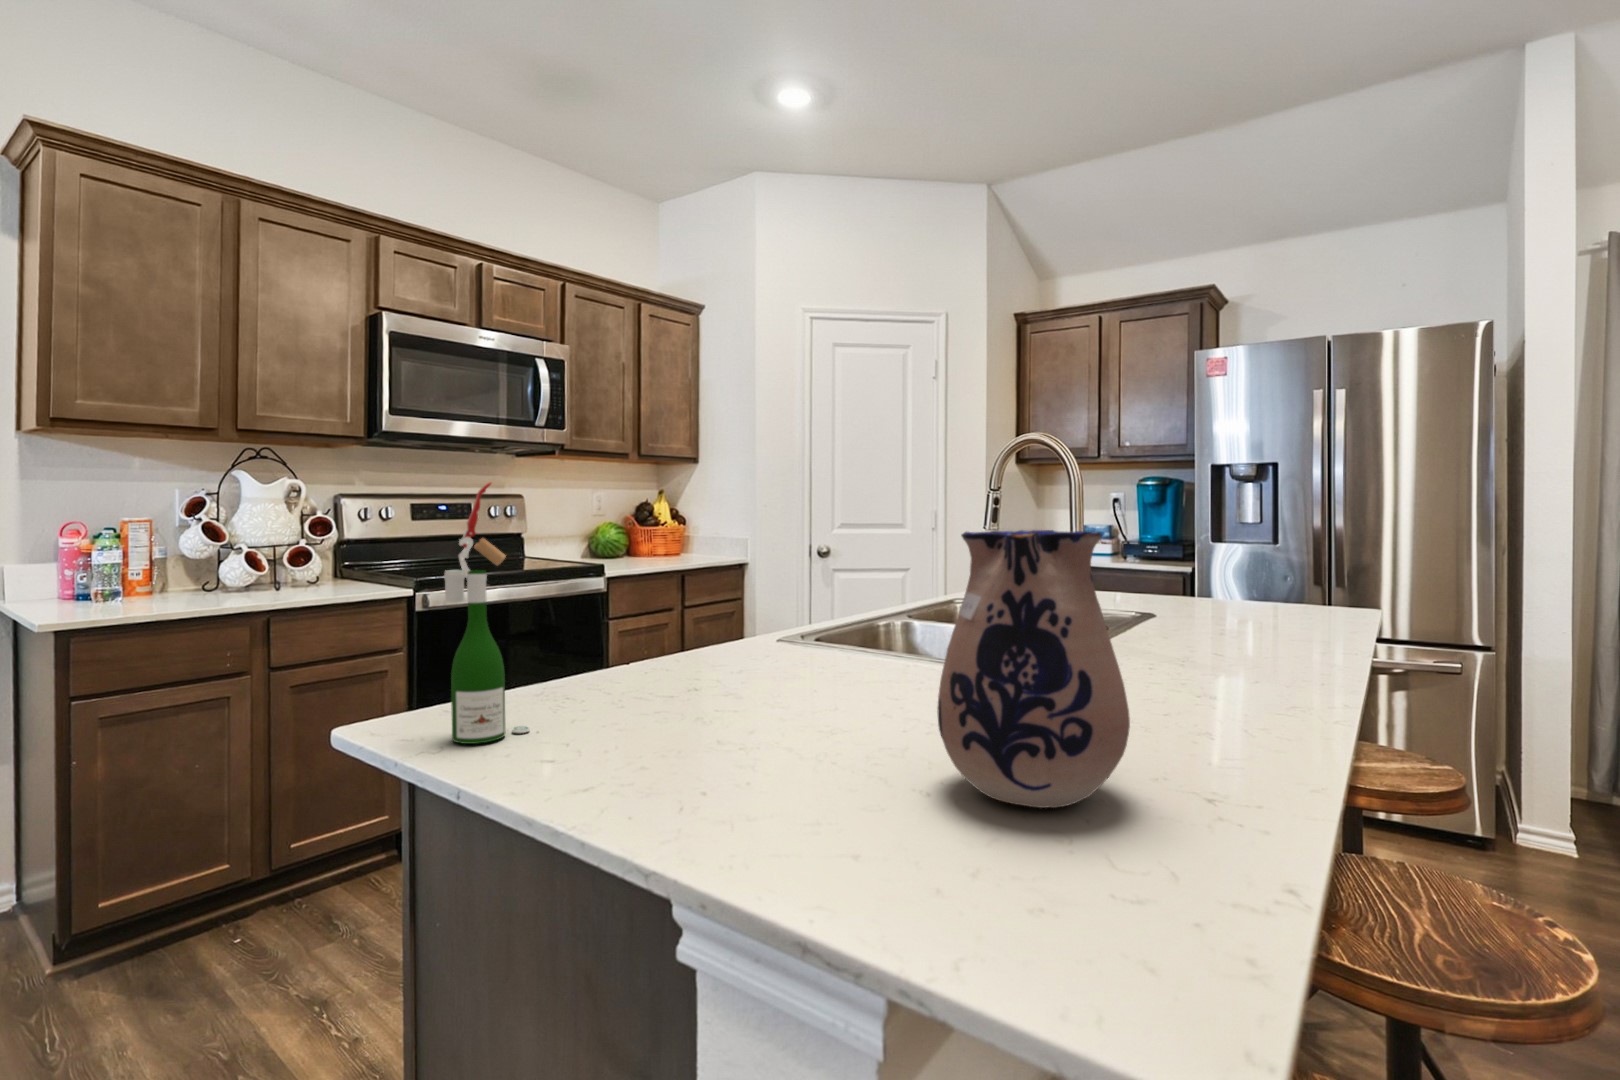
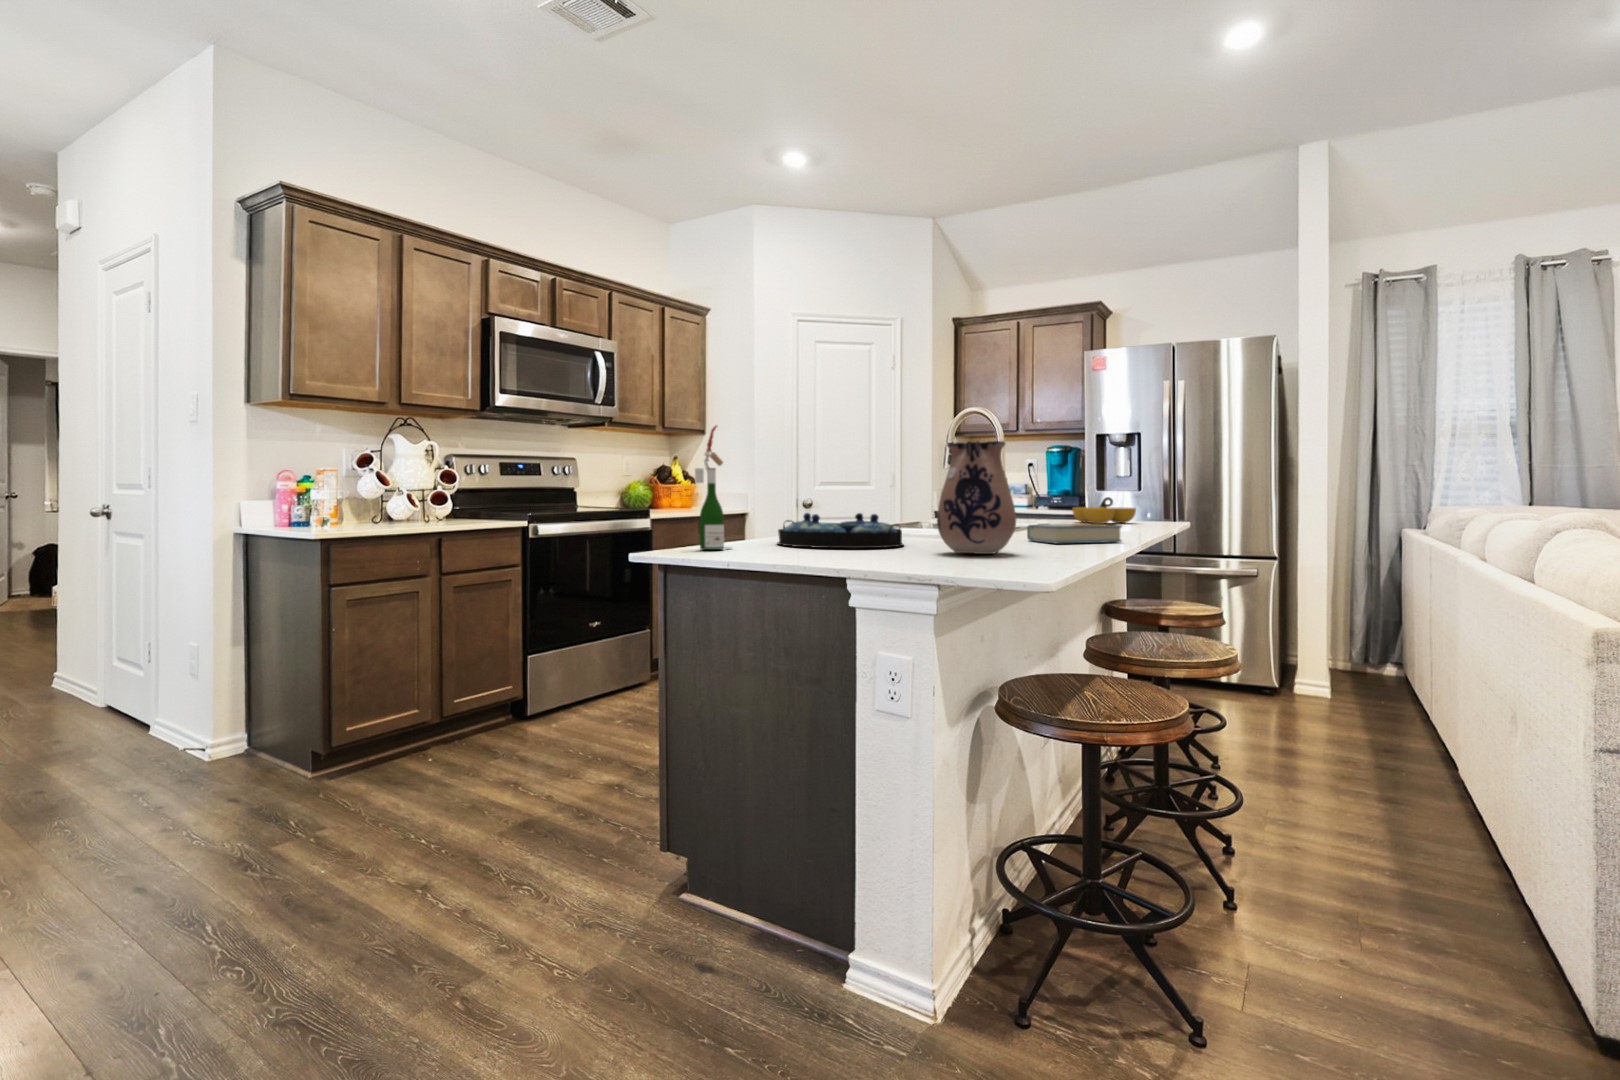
decorative bowl: none [1193,571,1298,615] -> present [1073,497,1136,524]
serving tray: none [643,639,886,744] -> present [778,513,903,548]
hardback book: none [1137,662,1339,721] -> present [1027,524,1122,543]

